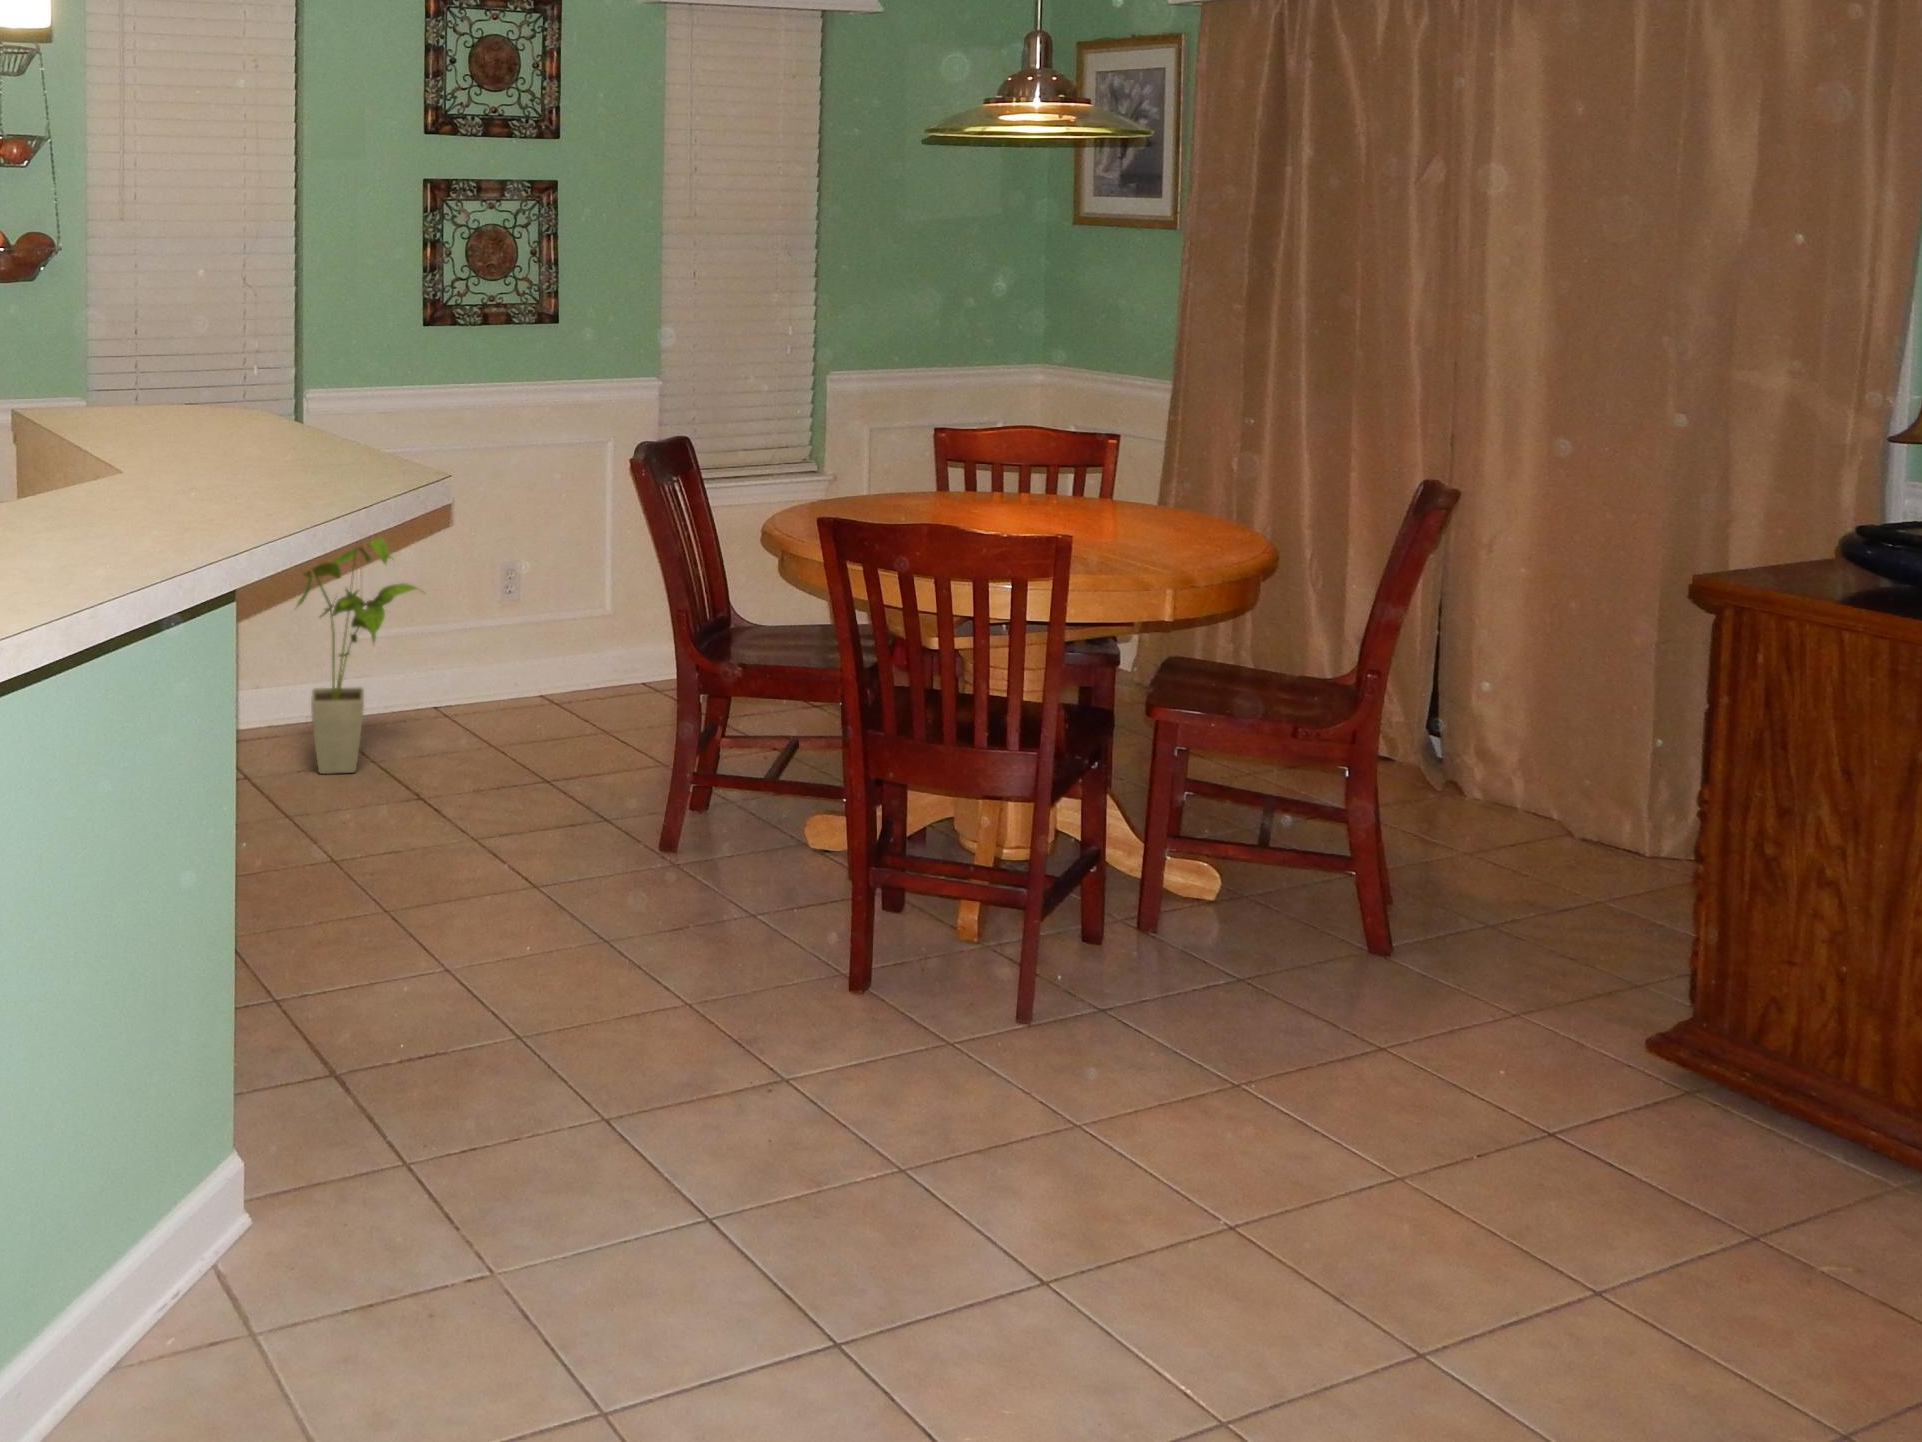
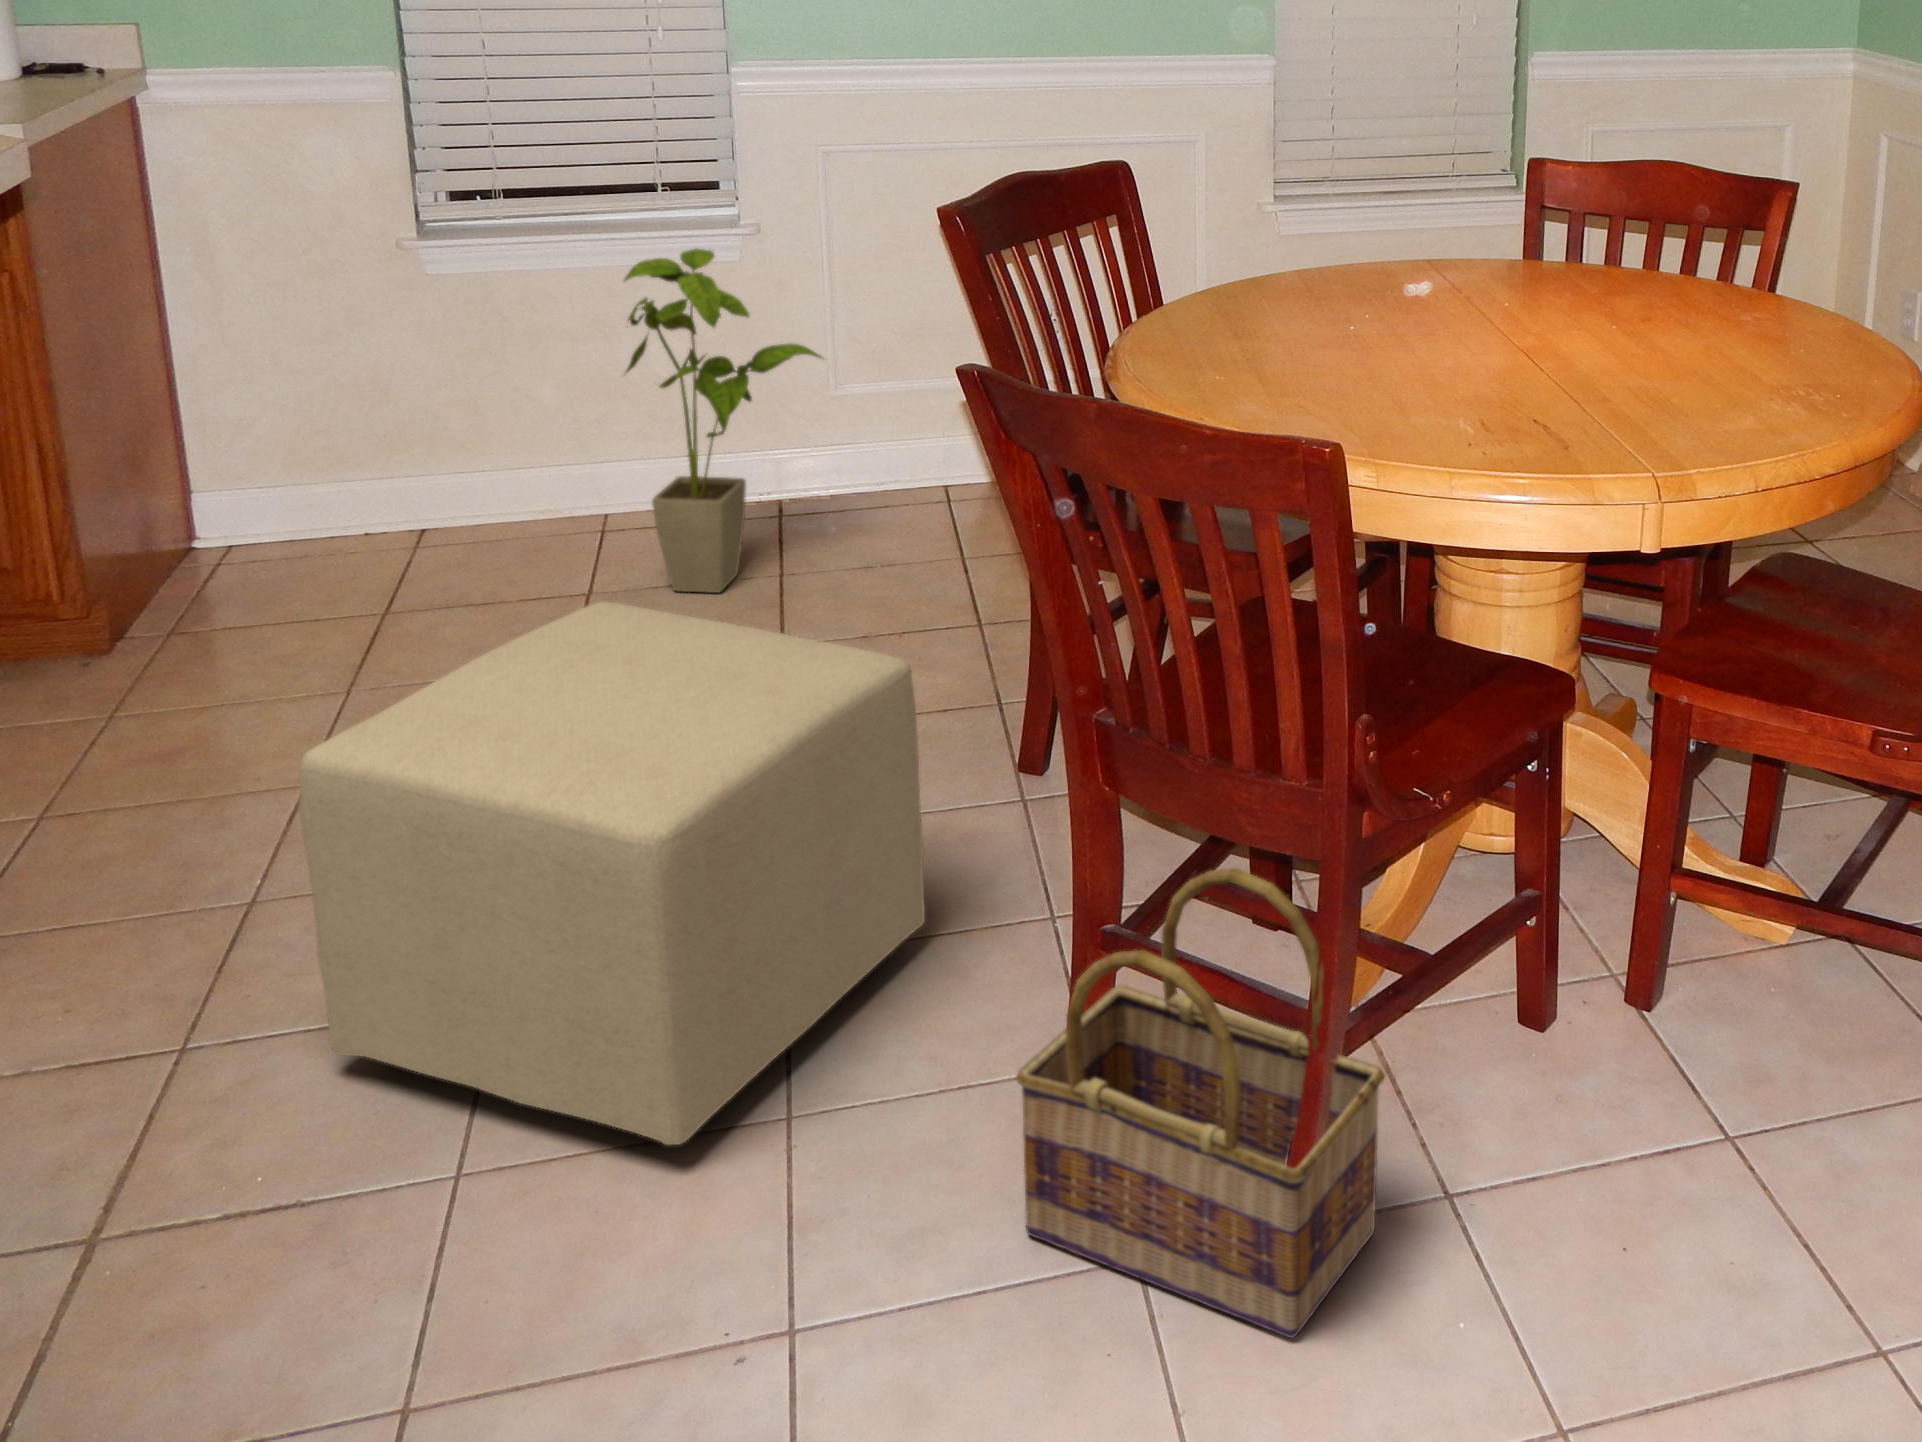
ottoman: none [394,716,710,1030] -> present [299,602,925,1145]
basket: none [908,808,1121,1083] -> present [1016,868,1384,1338]

